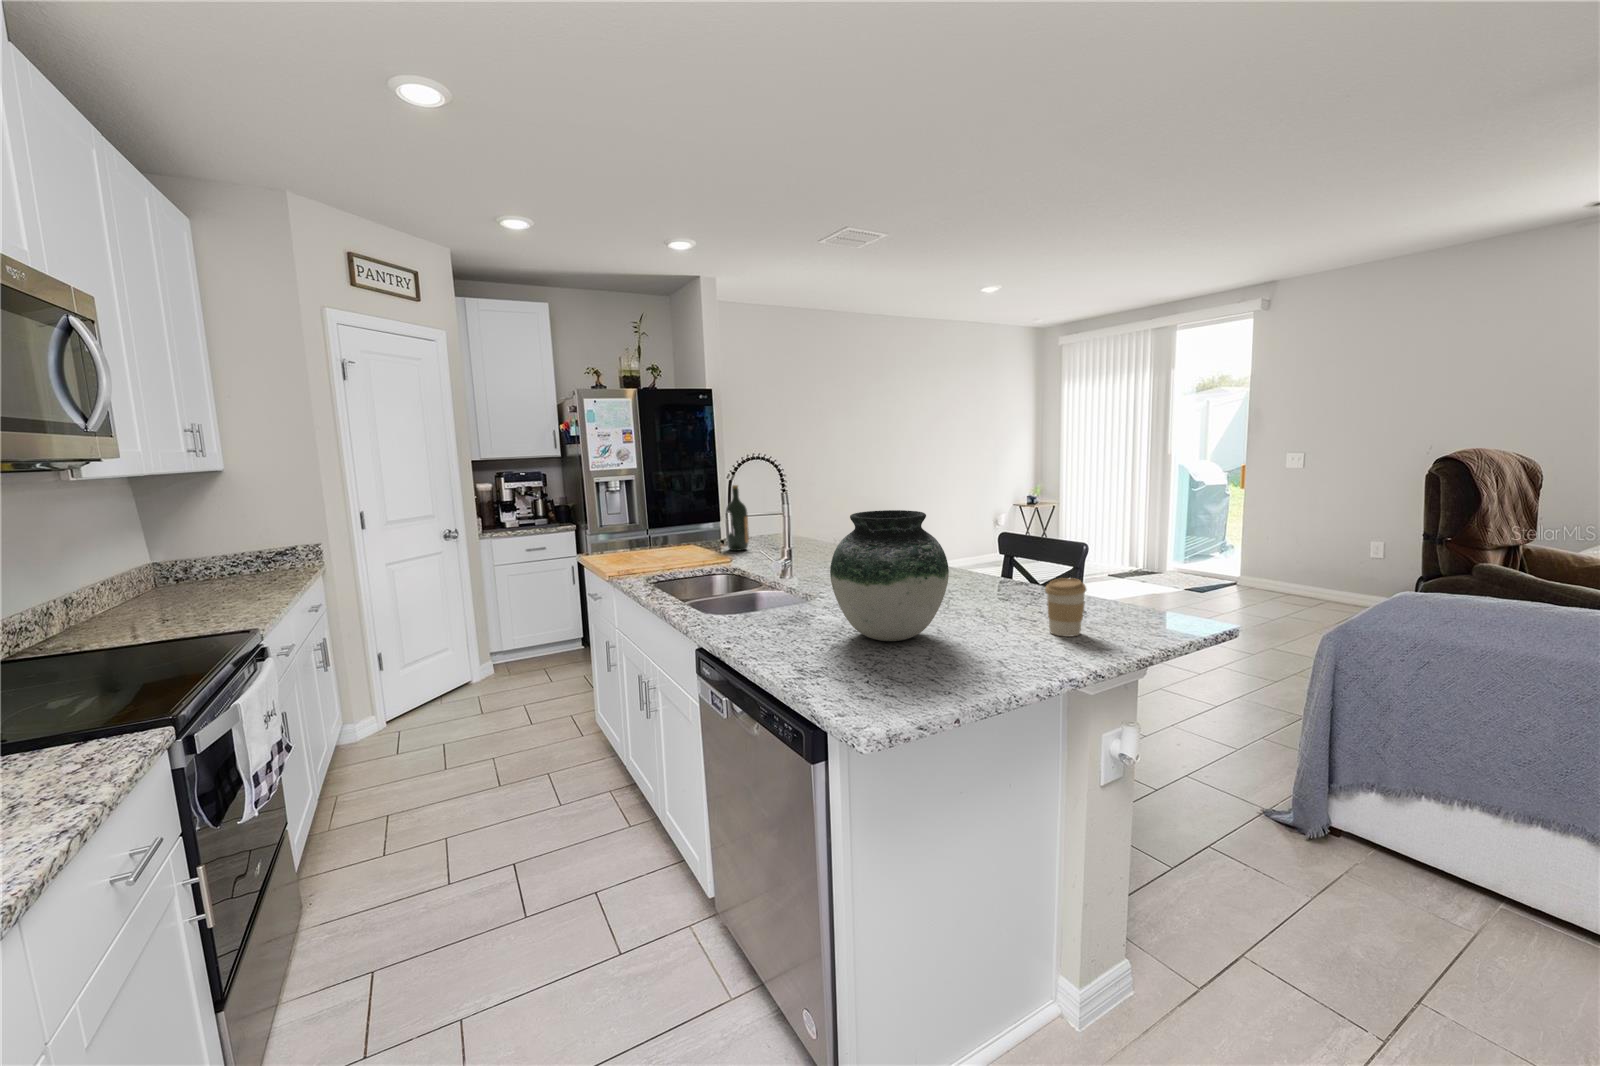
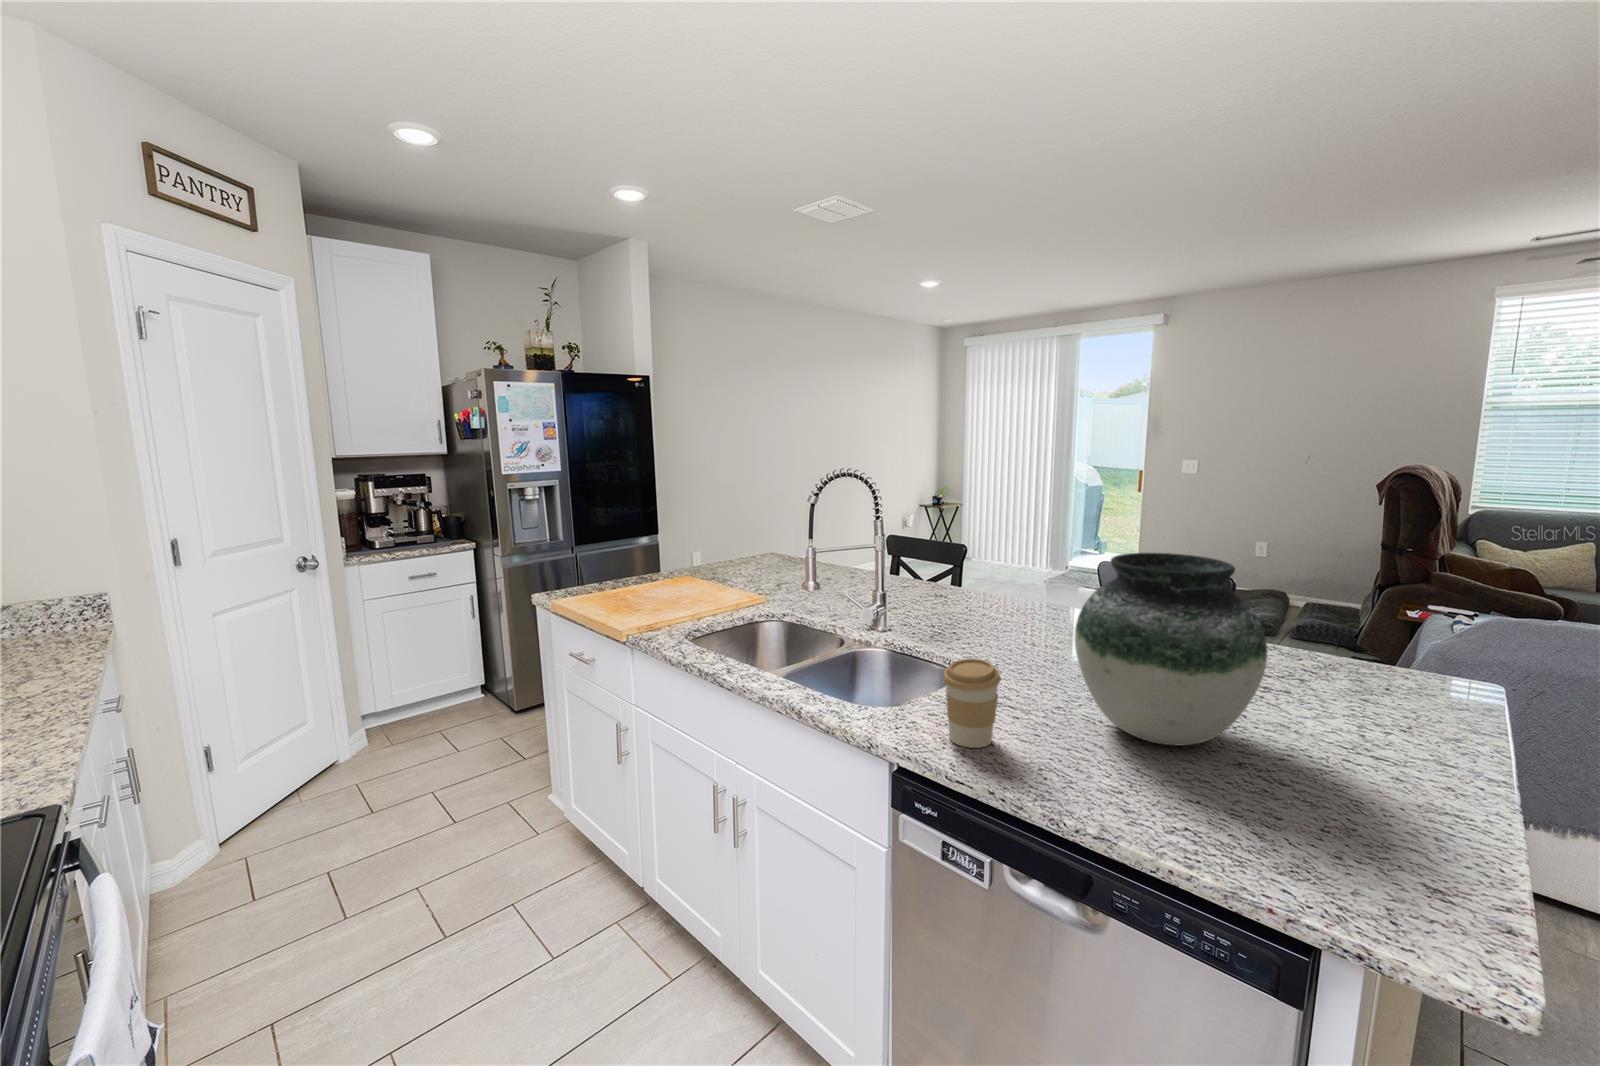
wine bottle: present [726,485,749,551] -> none [729,498,757,582]
coffee cup: present [1045,578,1086,637] -> present [943,658,1001,748]

